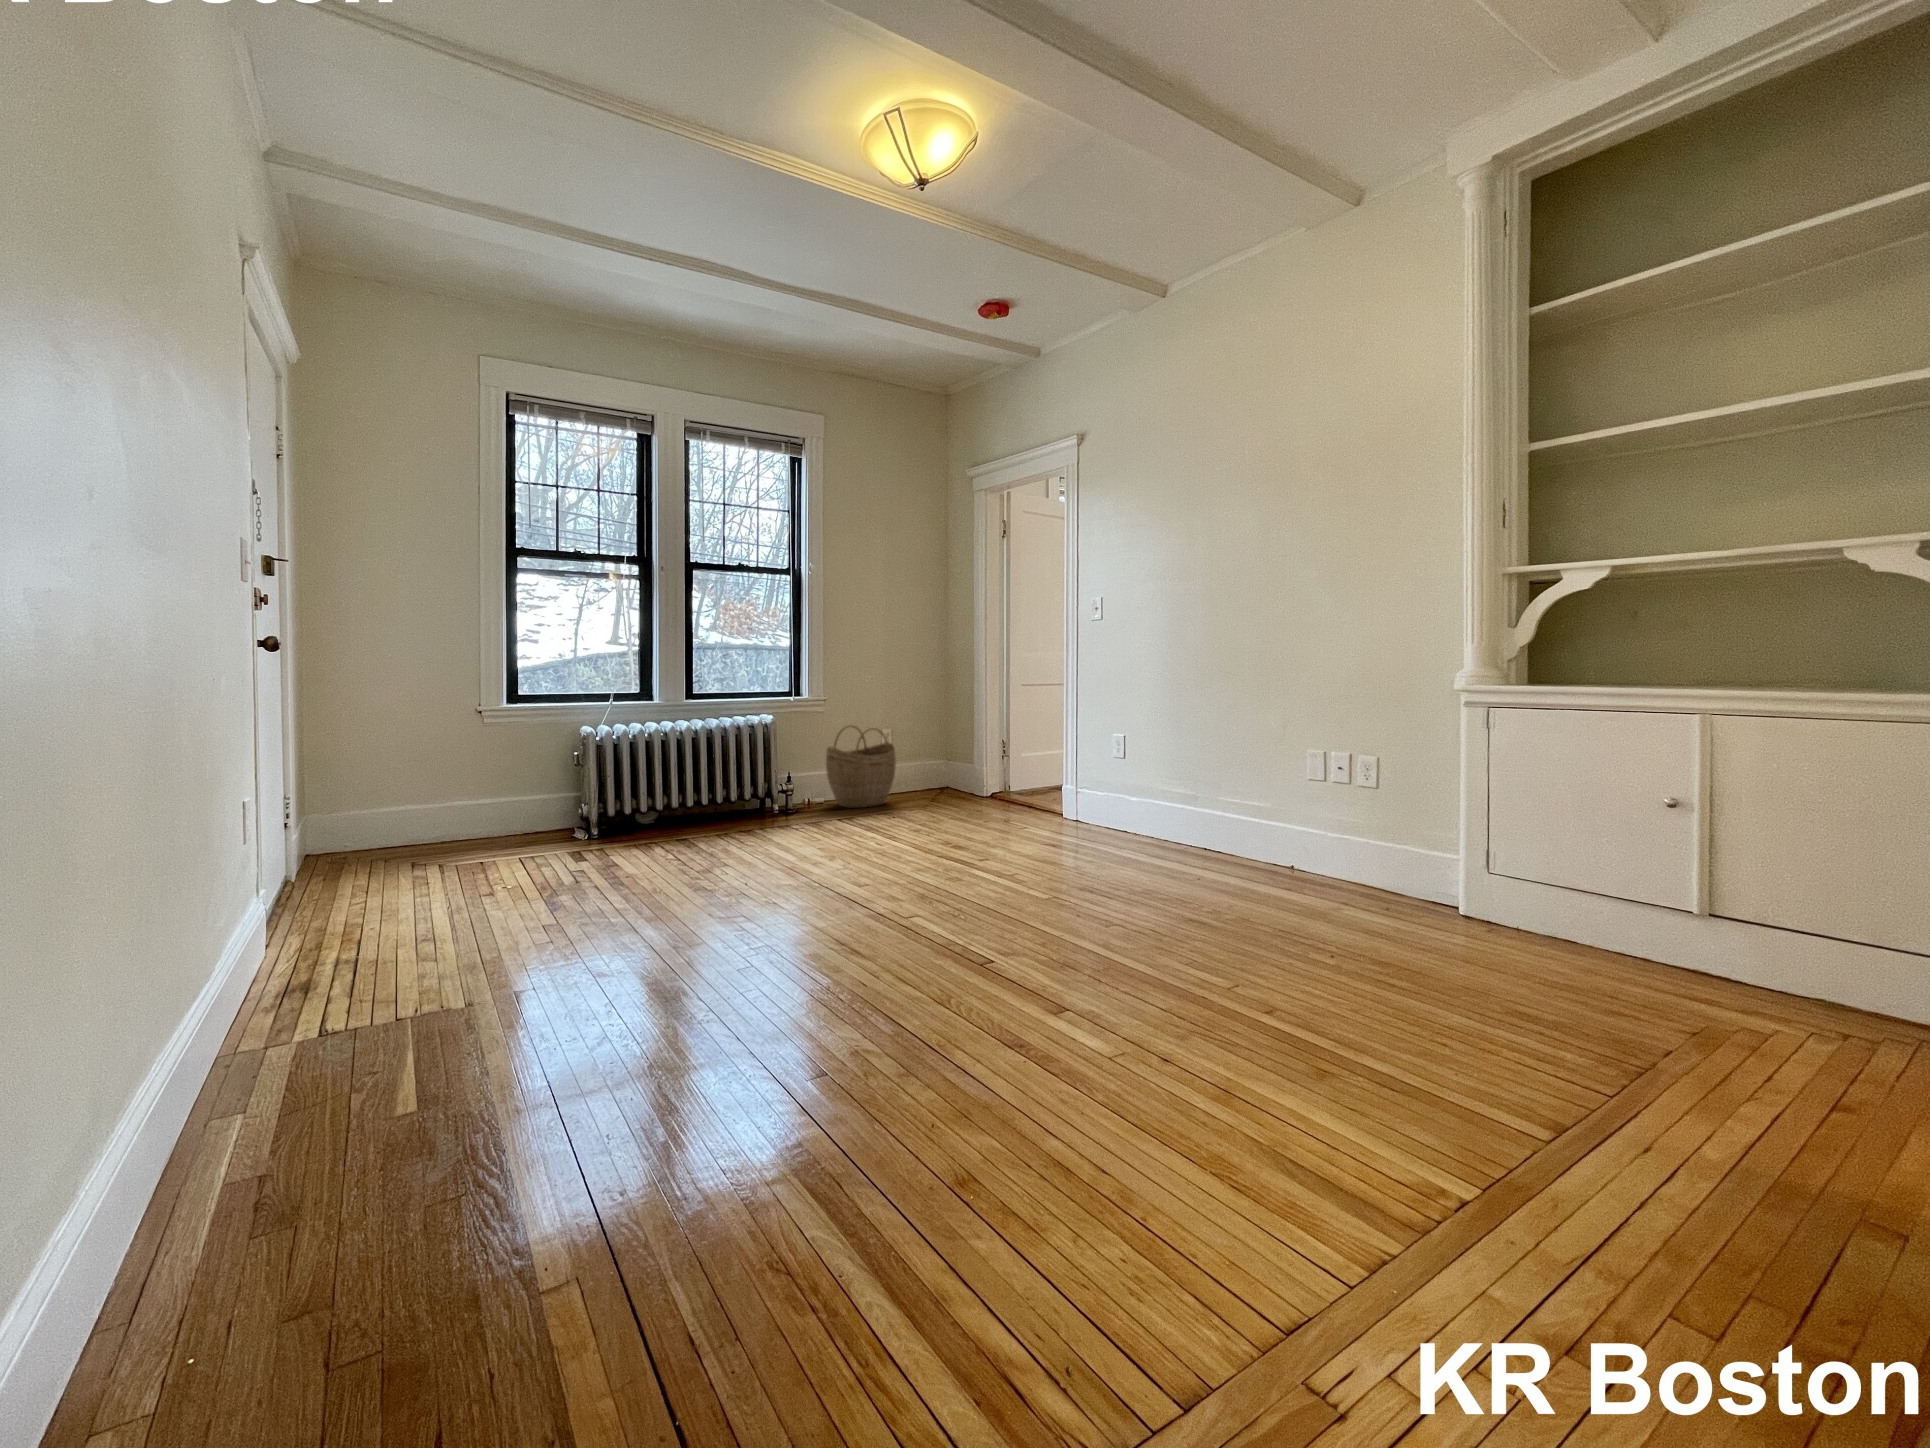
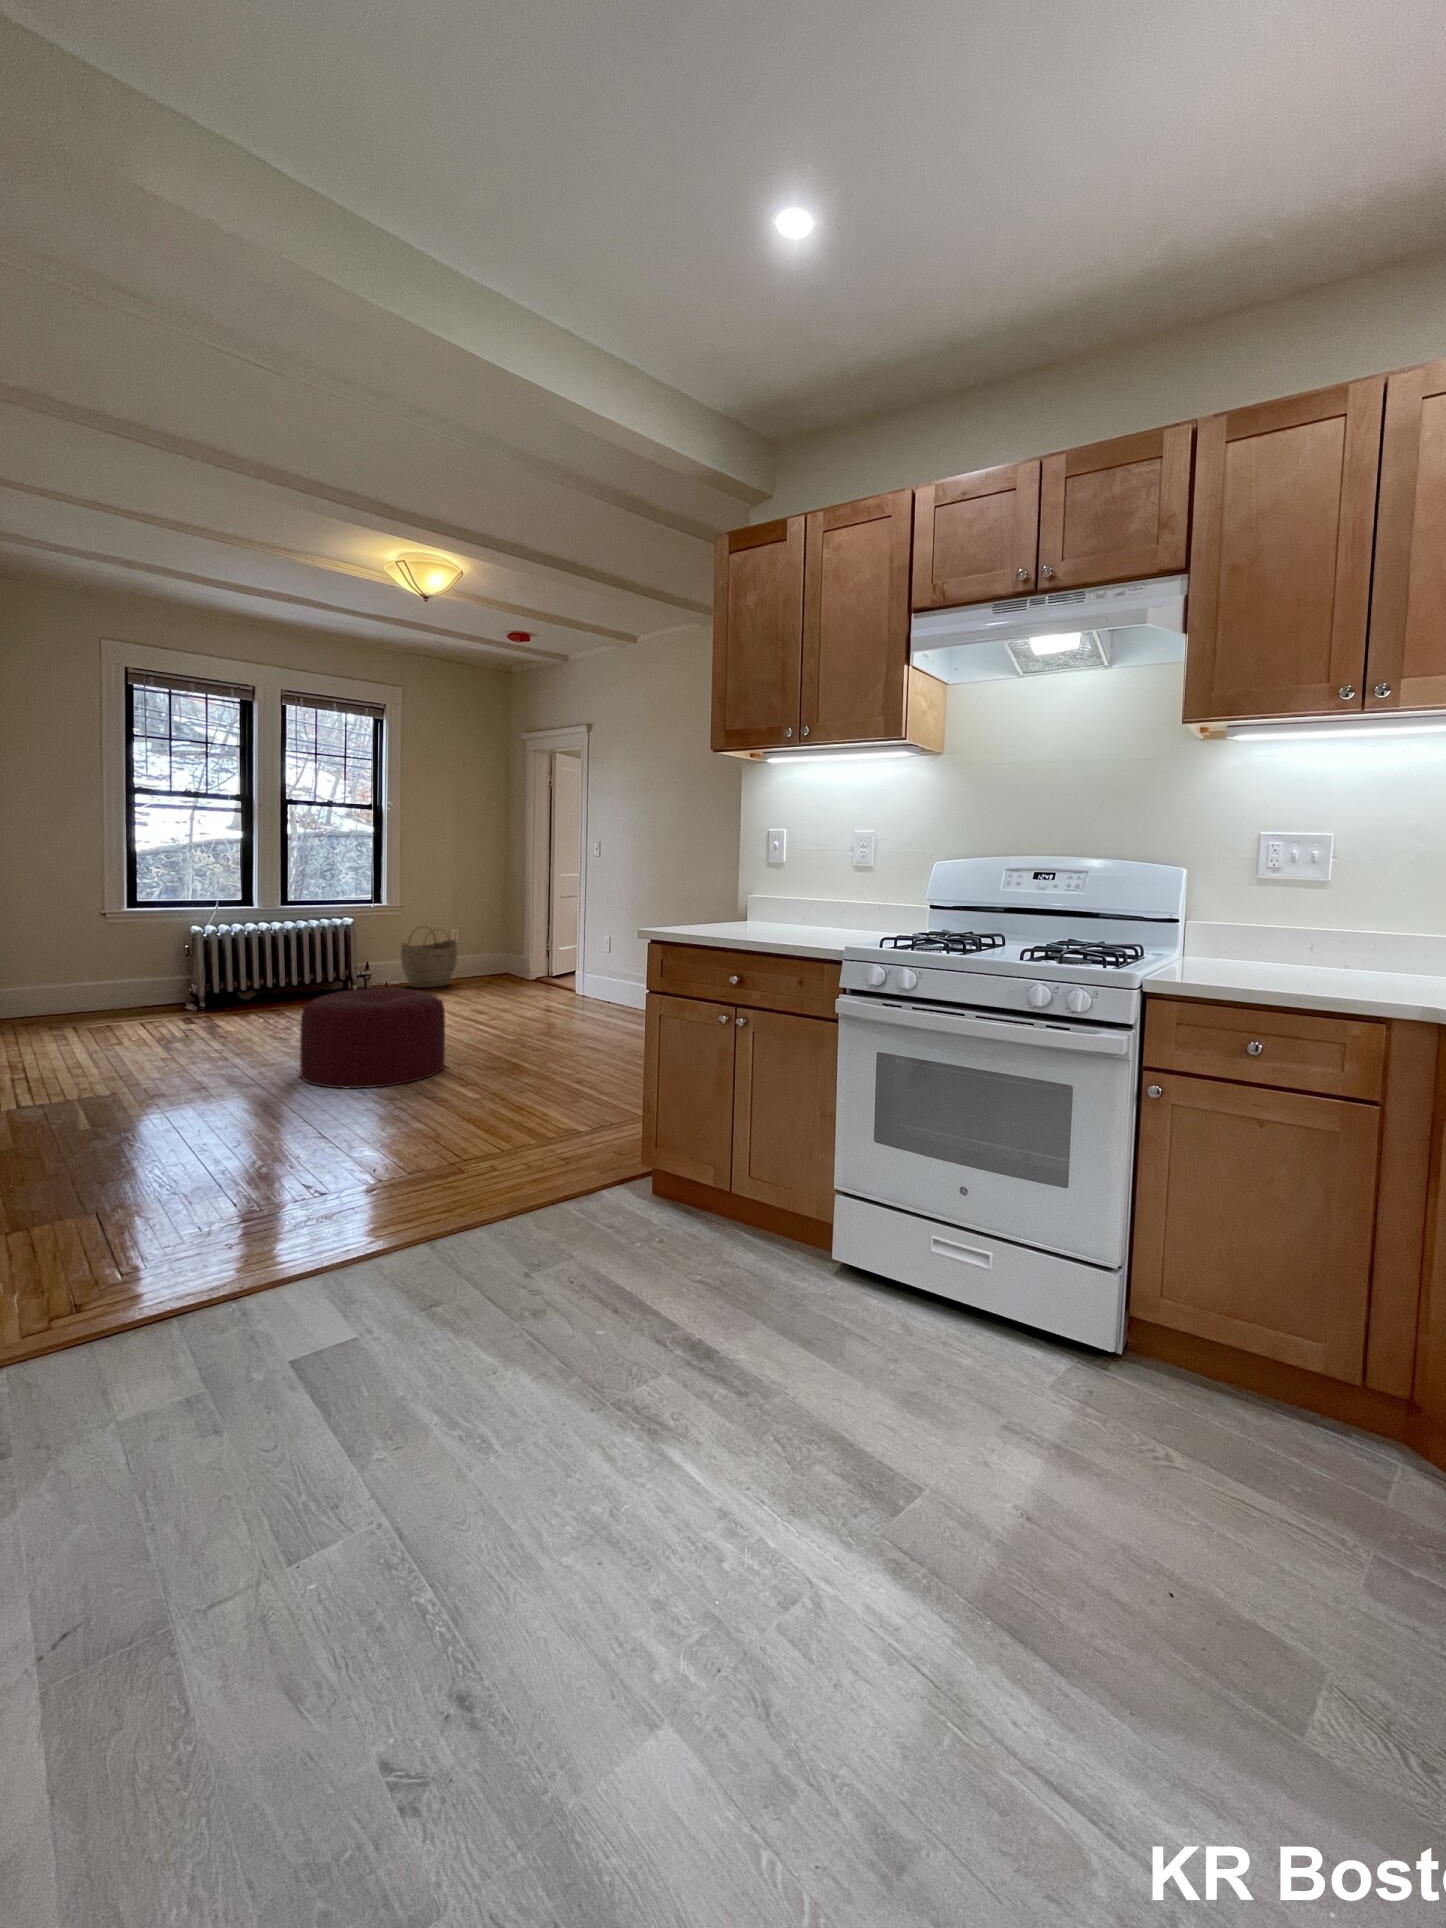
ottoman: none [756,810,989,1005] -> present [300,988,445,1088]

